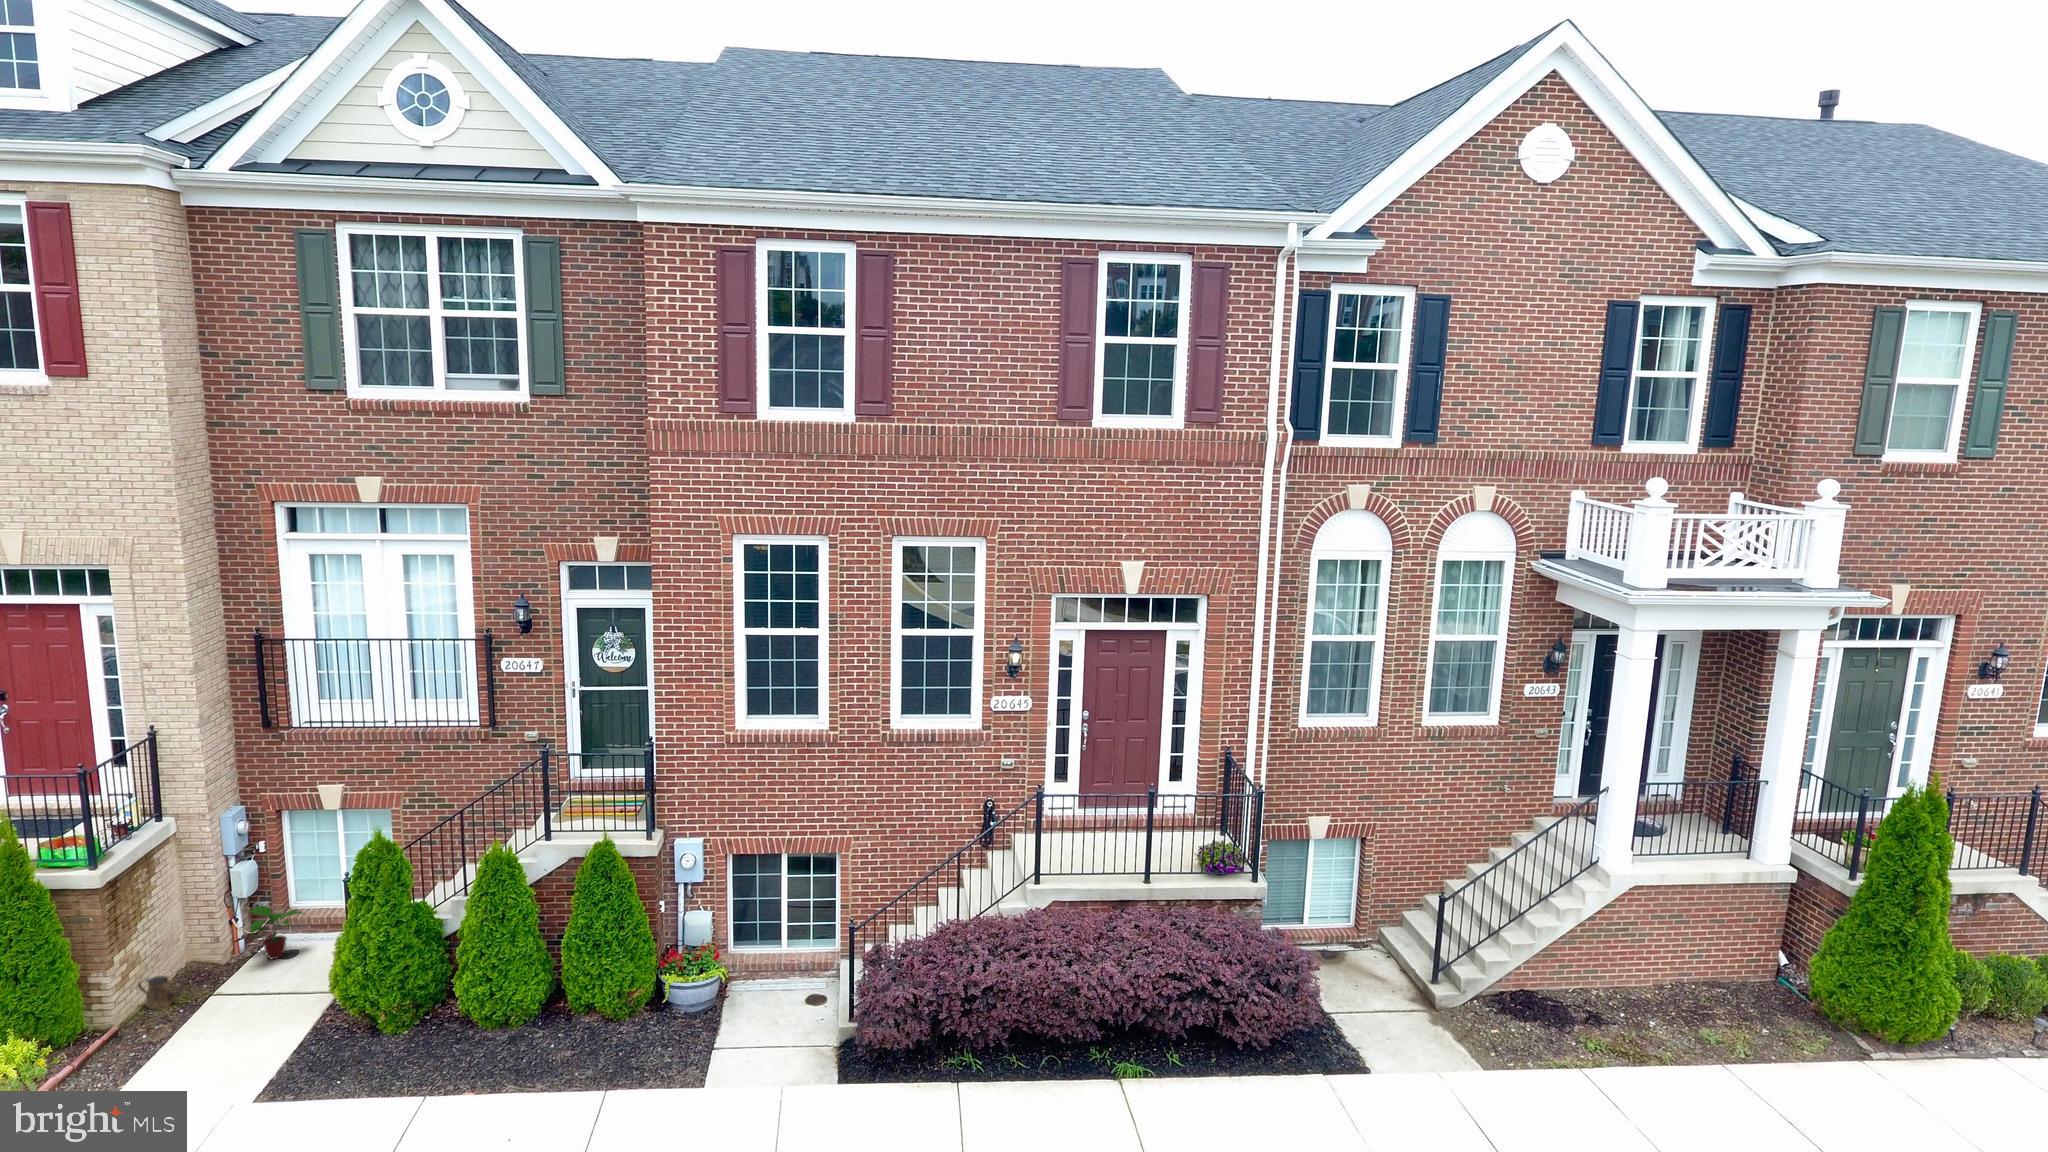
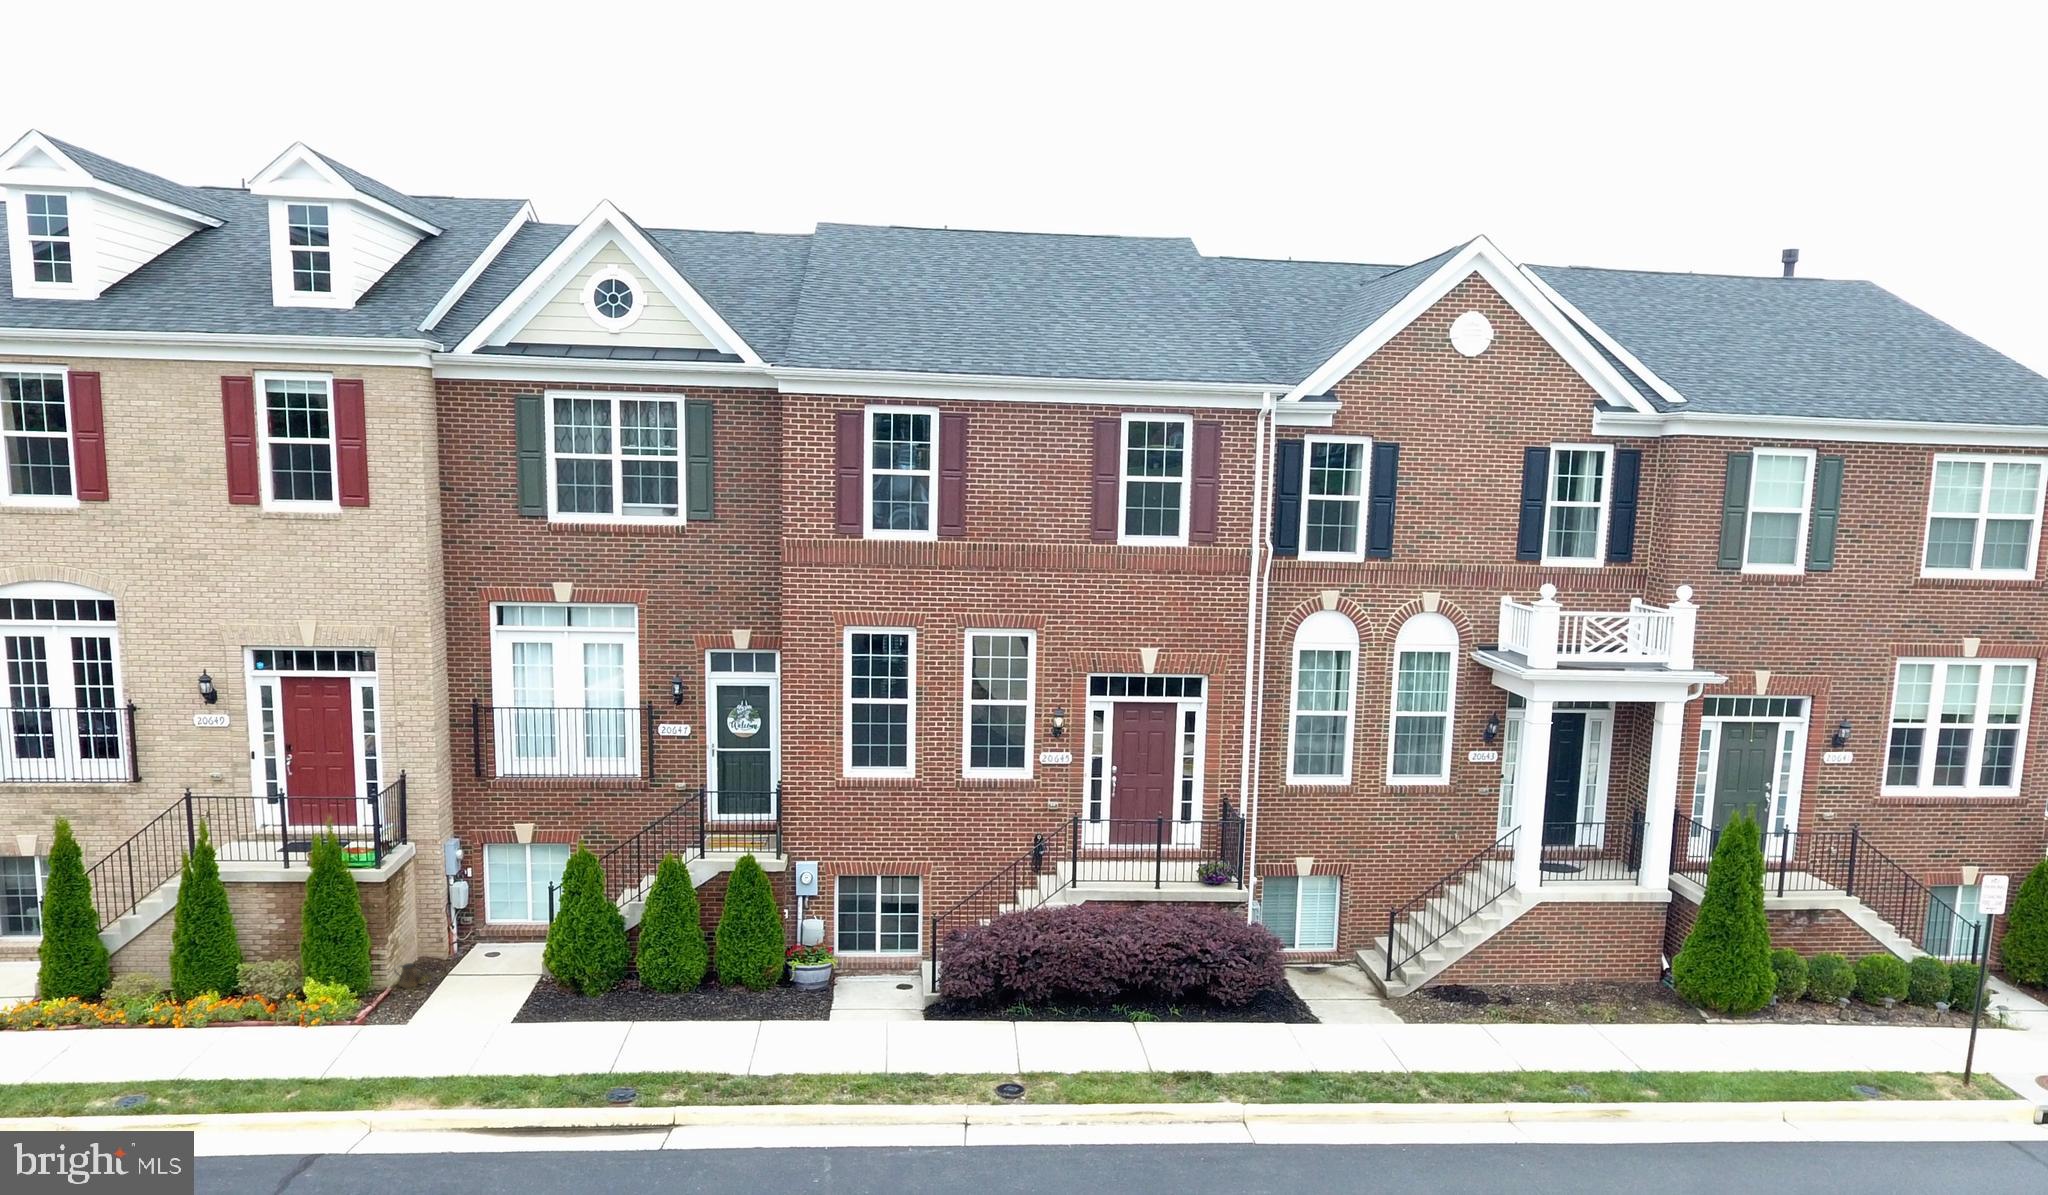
potted plant: present [250,906,302,959] -> none [459,915,505,956]

